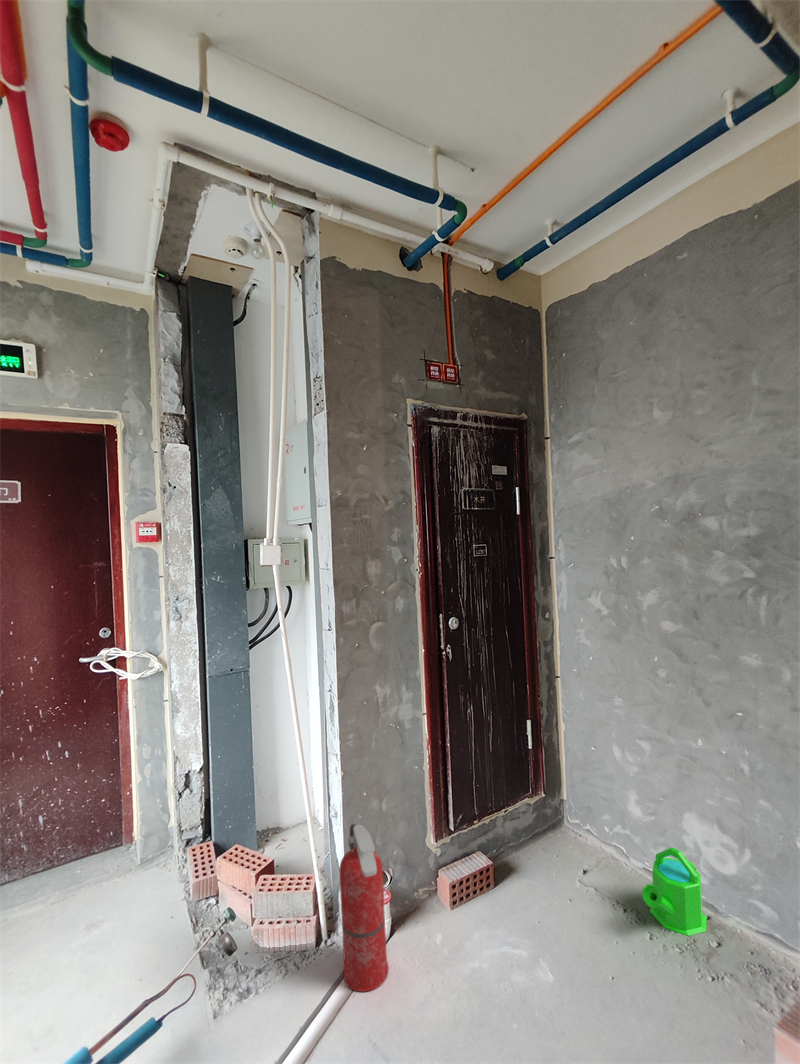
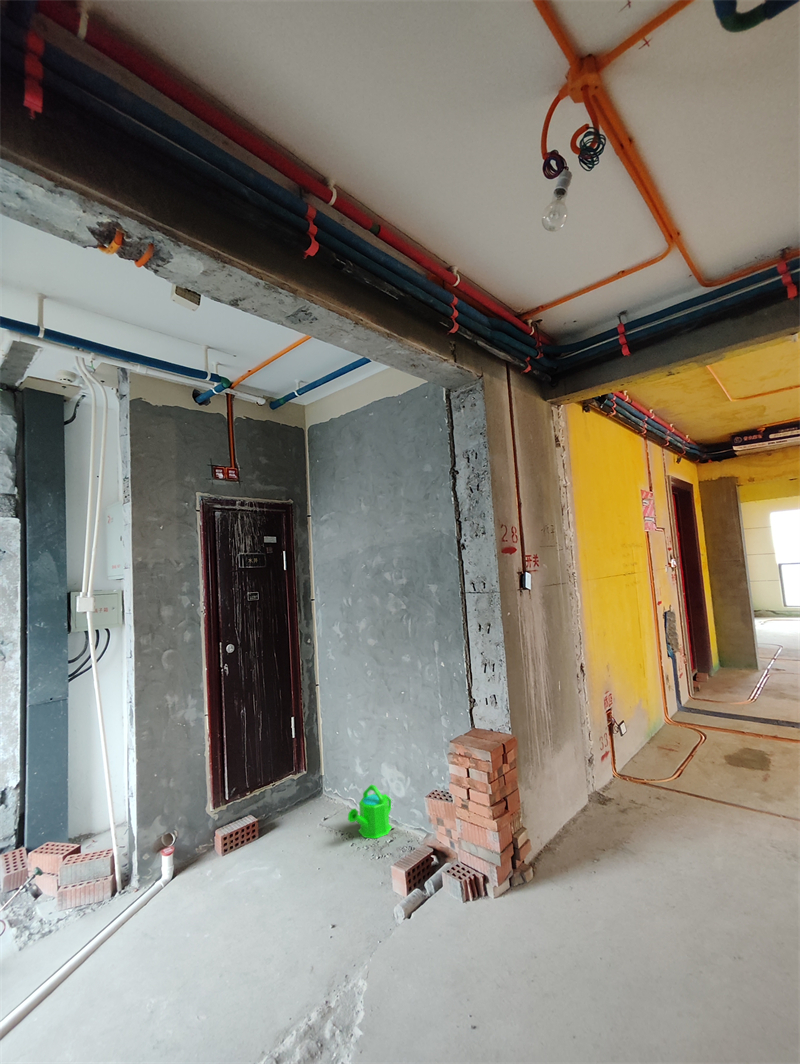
fire extinguisher: present [340,824,388,992] -> none [127,793,164,912]

